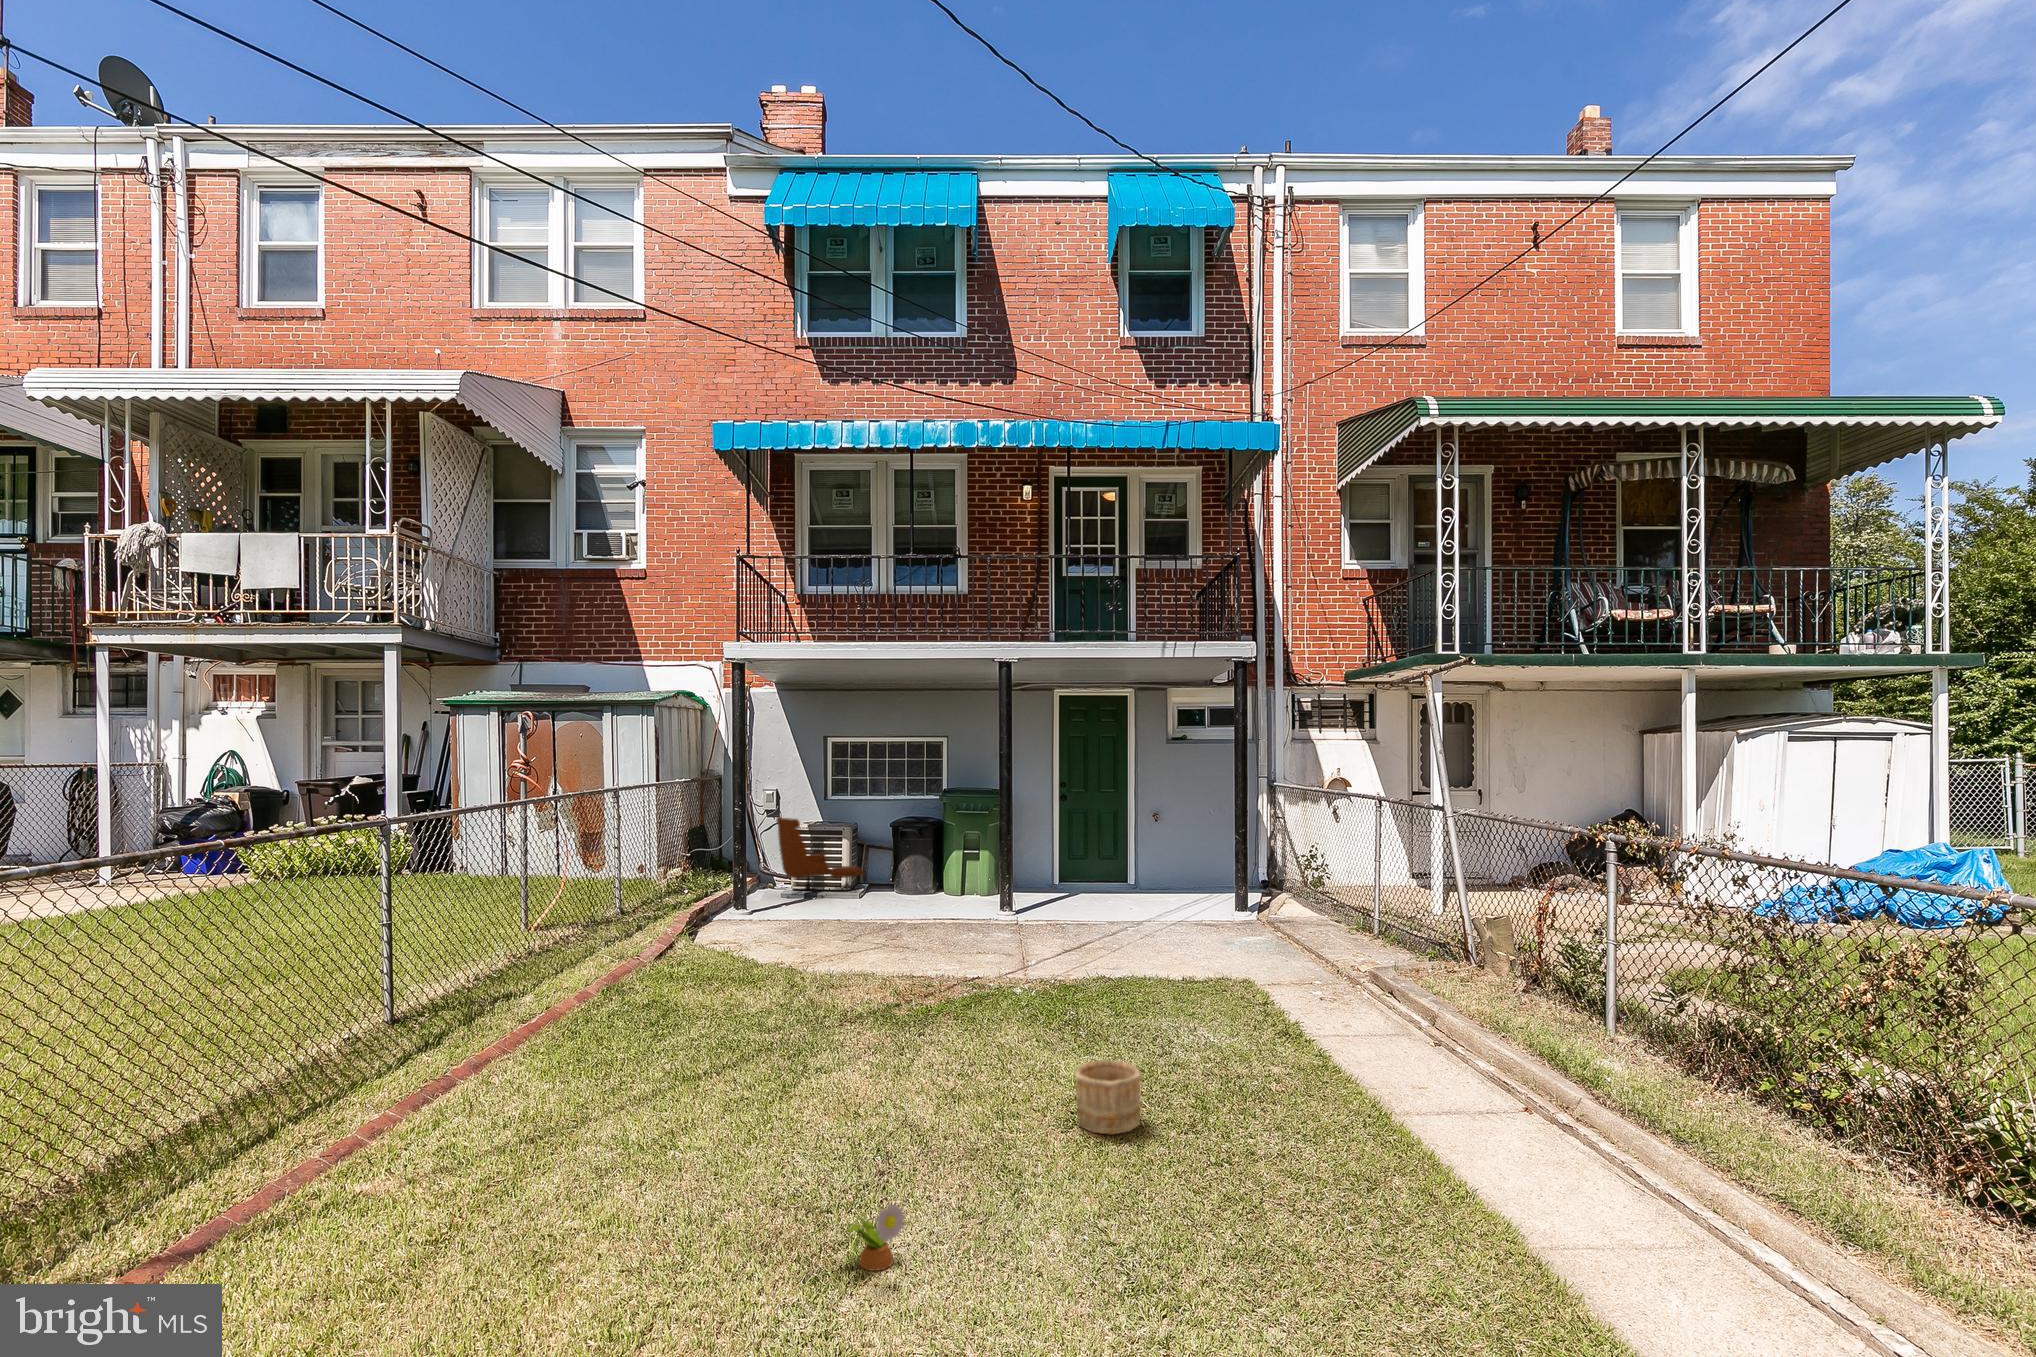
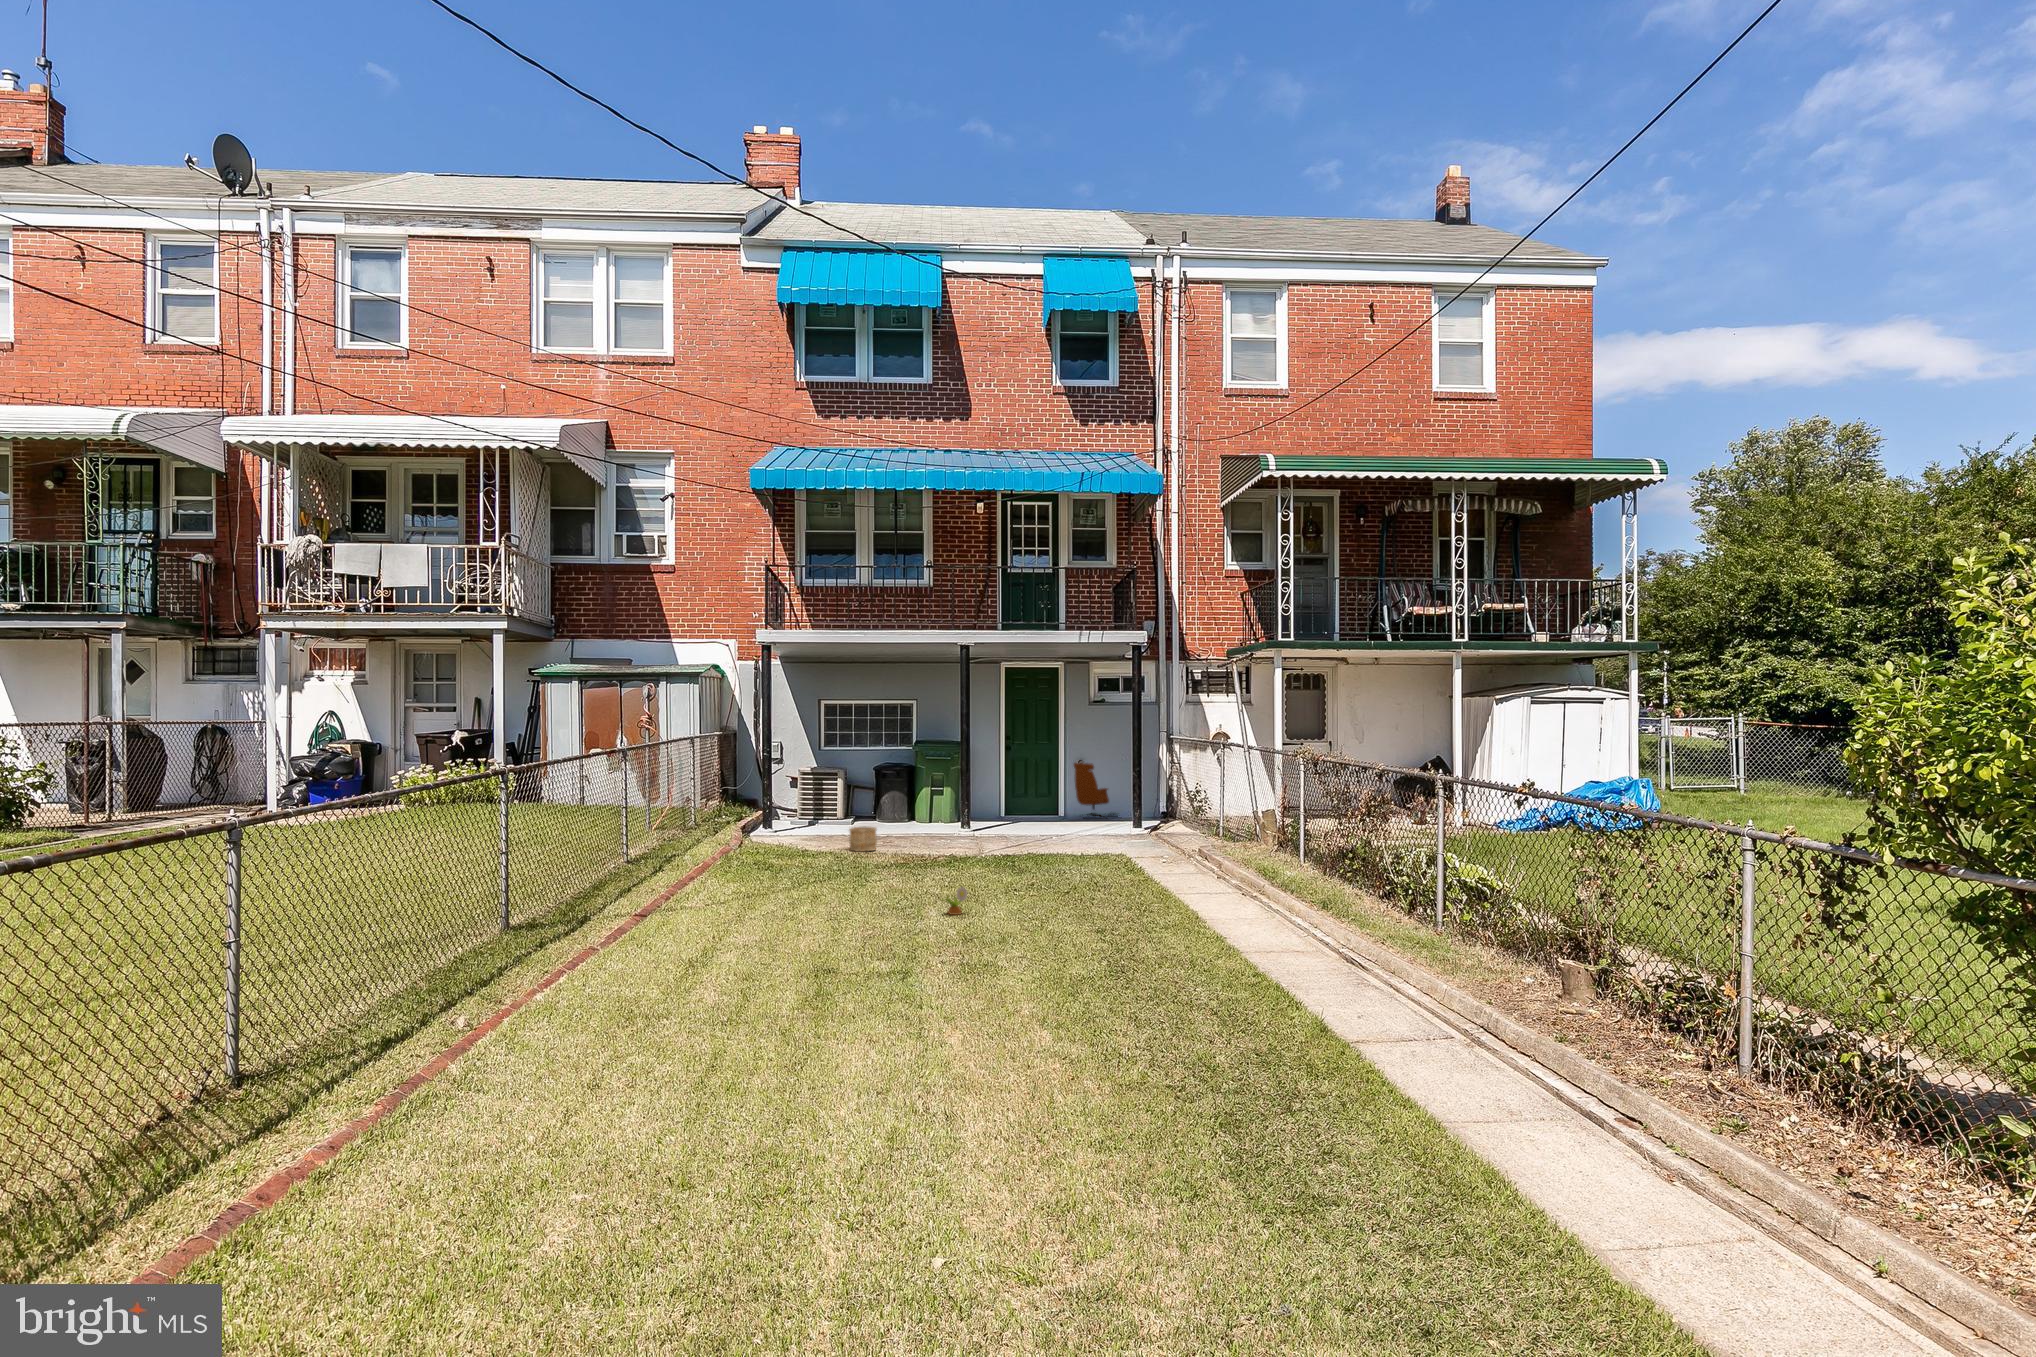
lounge chair: present [776,817,864,894] -> present [1074,763,1115,817]
wooden bucket: present [1074,1060,1141,1135] -> present [849,826,877,852]

